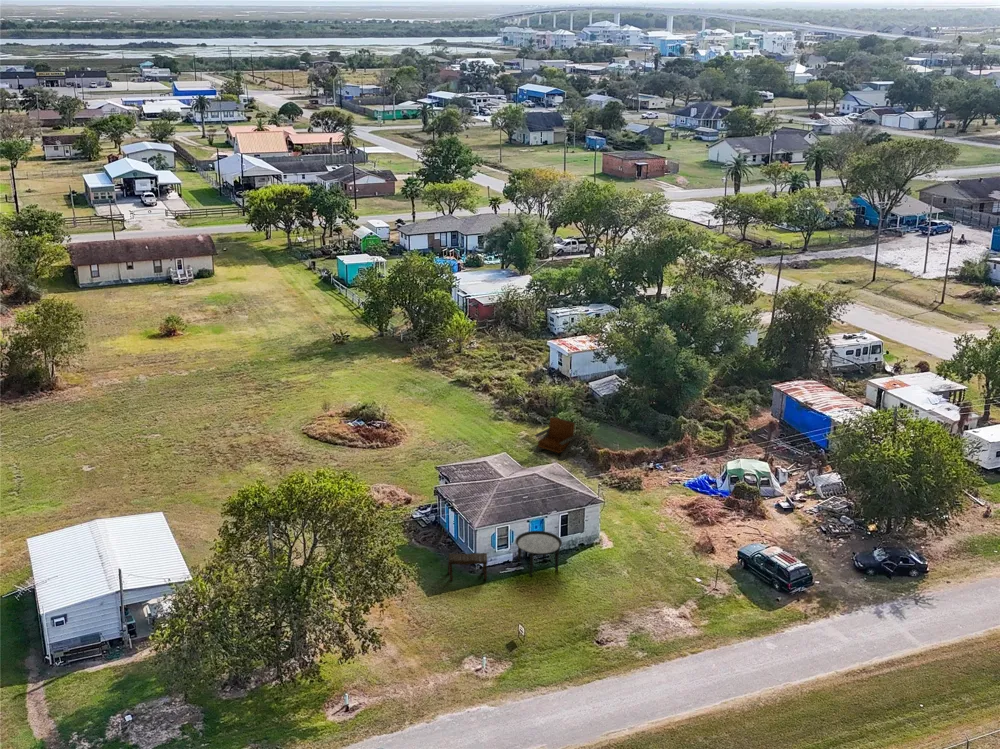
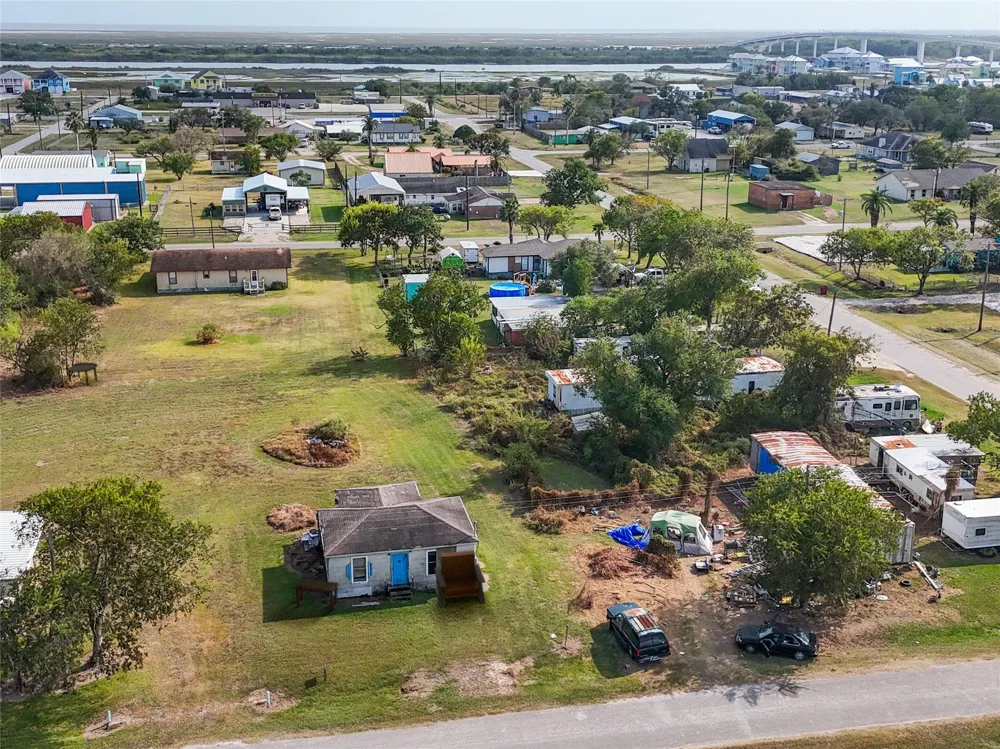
lounge chair: present [534,417,579,461] -> present [435,550,486,607]
round table: present [515,531,562,576] -> present [66,363,97,386]

